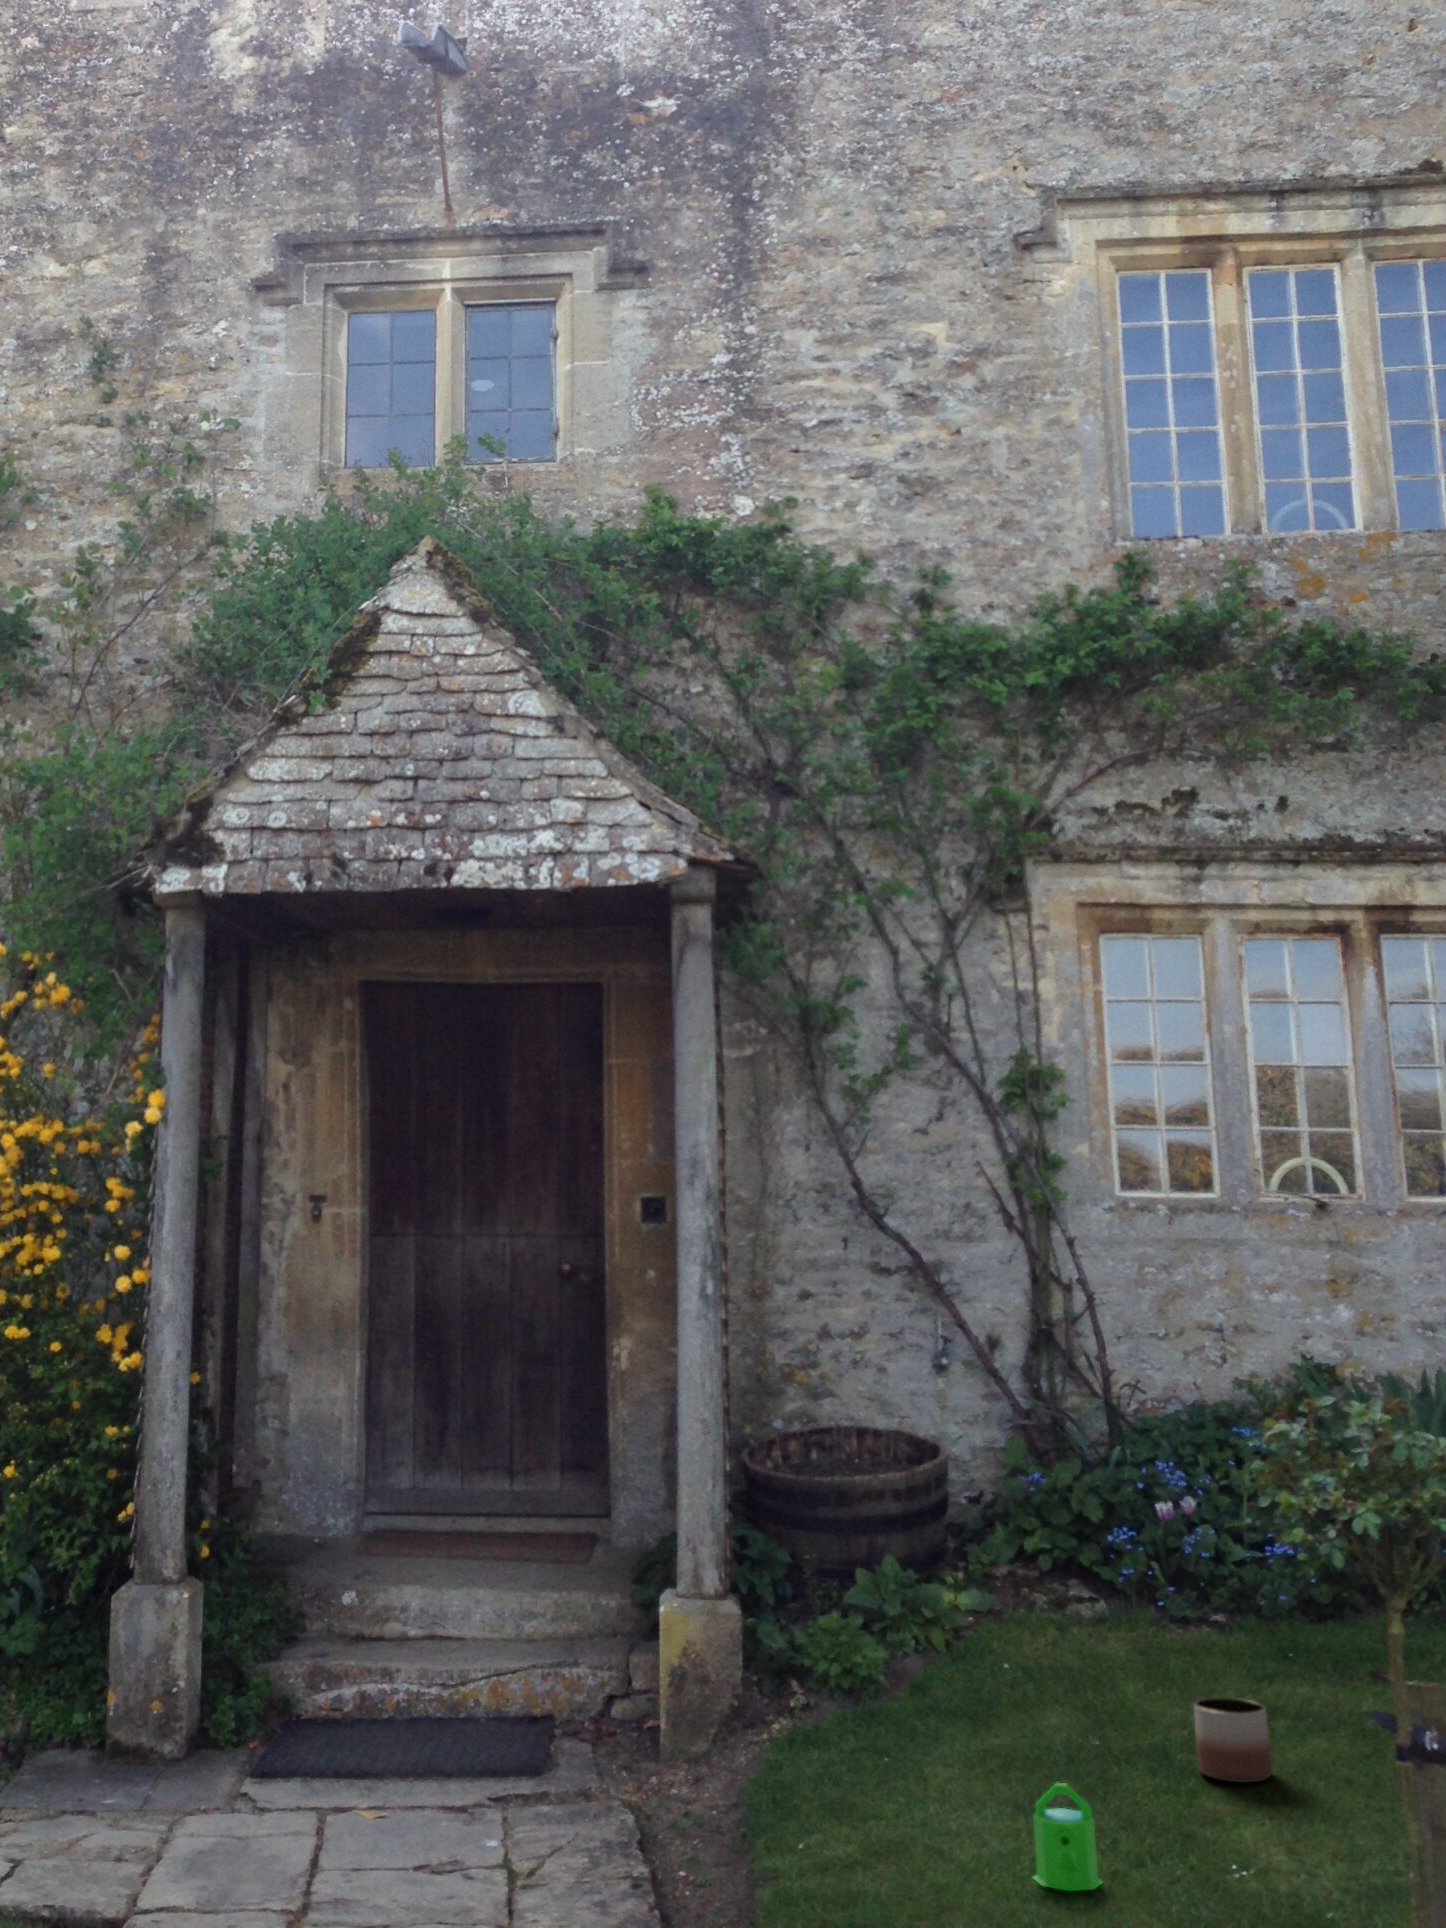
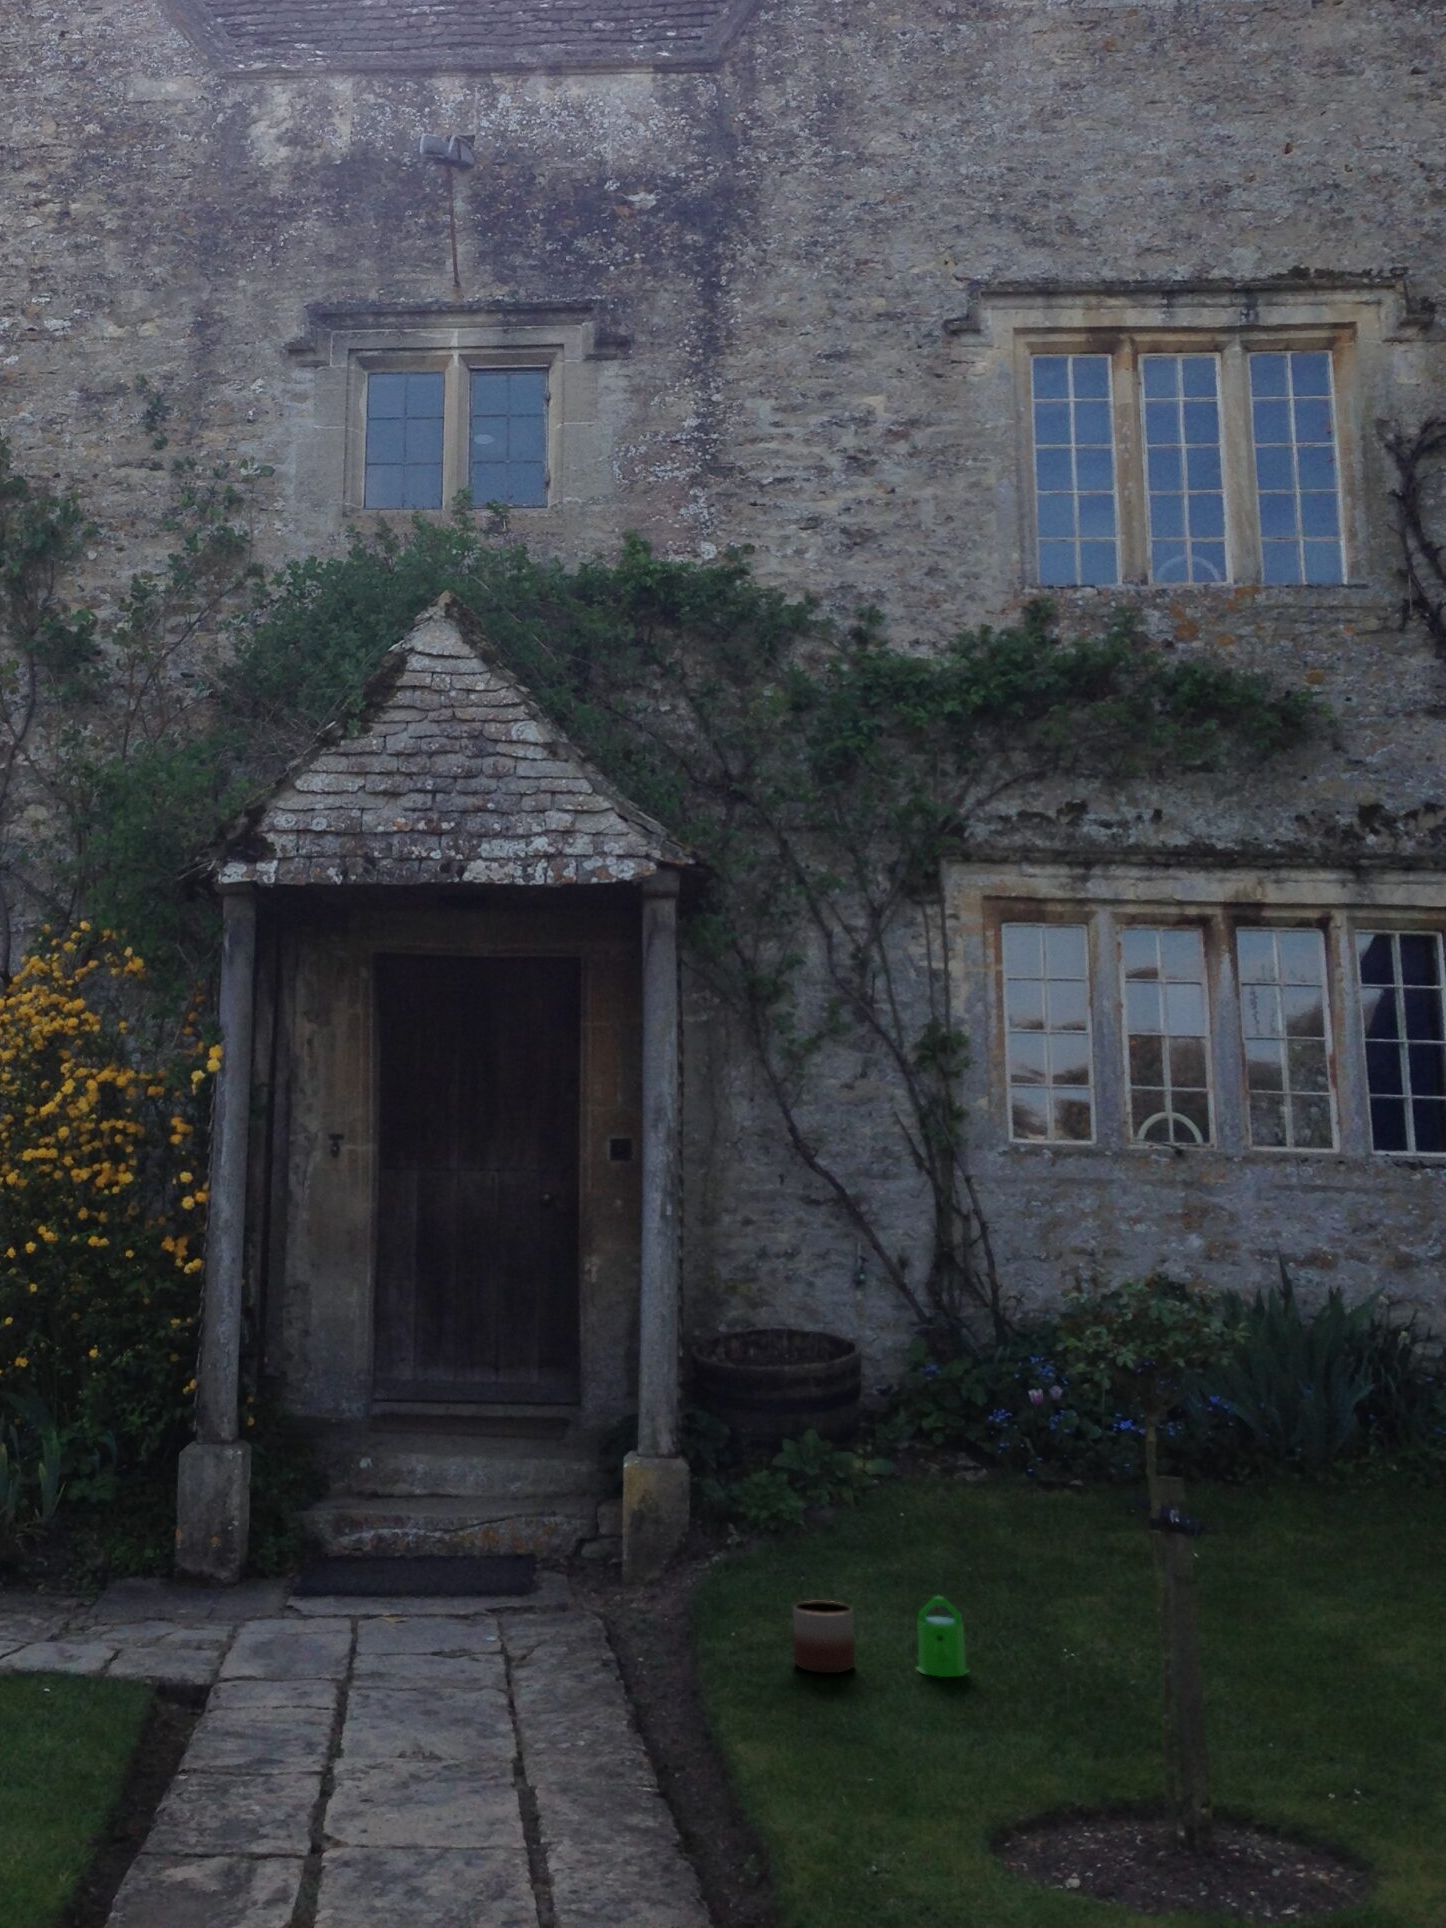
planter: present [1194,1697,1272,1783] -> present [793,1601,855,1673]

